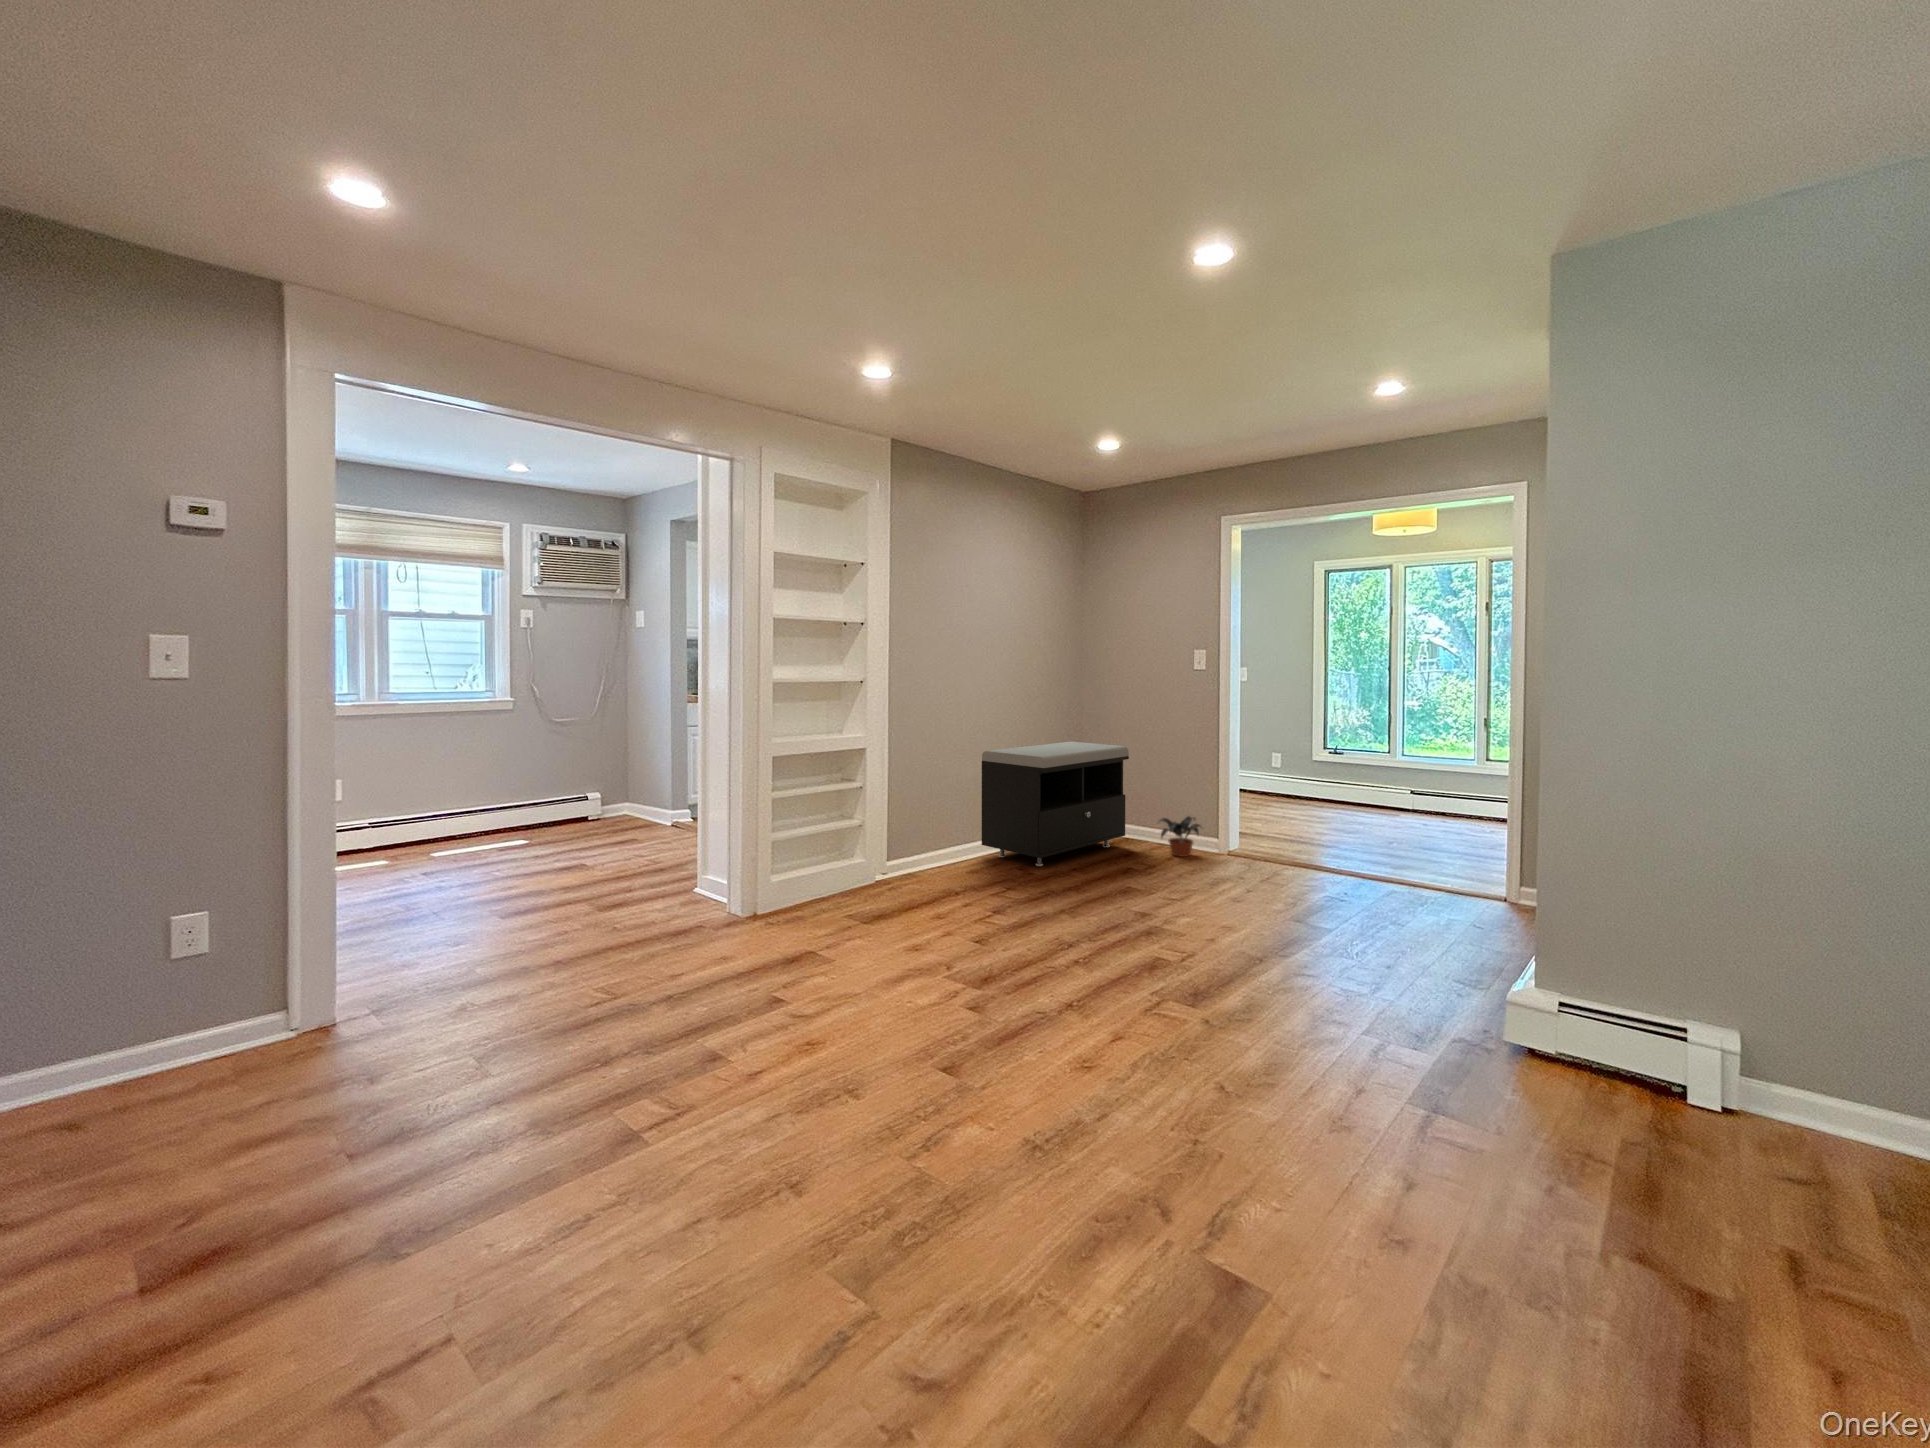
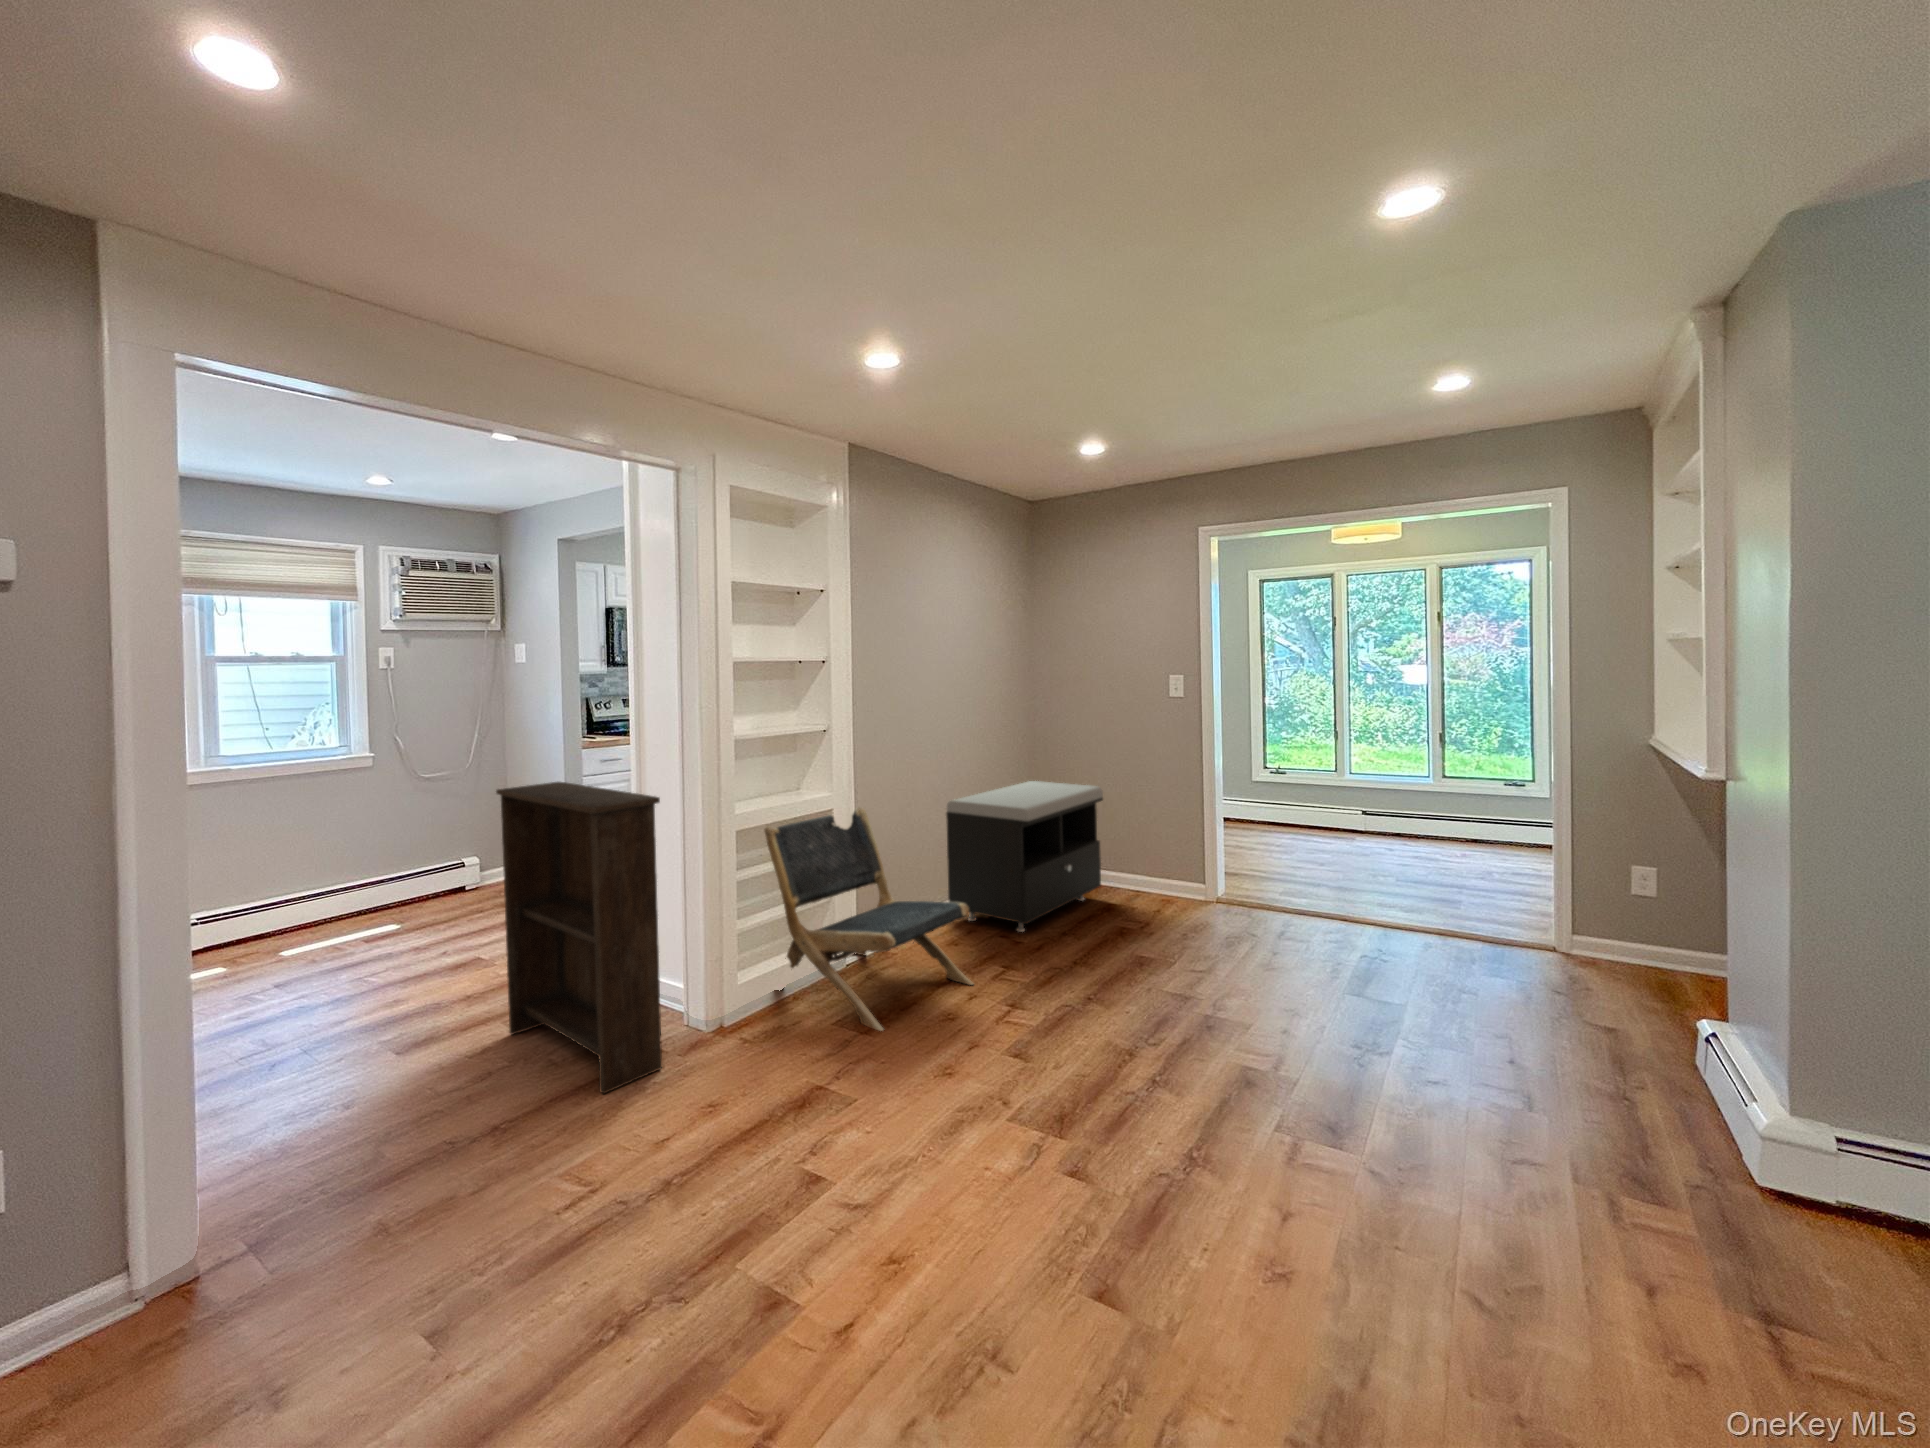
bookshelf: none [581,711,697,949] -> present [496,782,662,1093]
lounge chair: none [804,749,976,923] -> present [765,807,973,1031]
potted plant: present [1159,816,1201,857] -> none [1137,862,1193,910]

